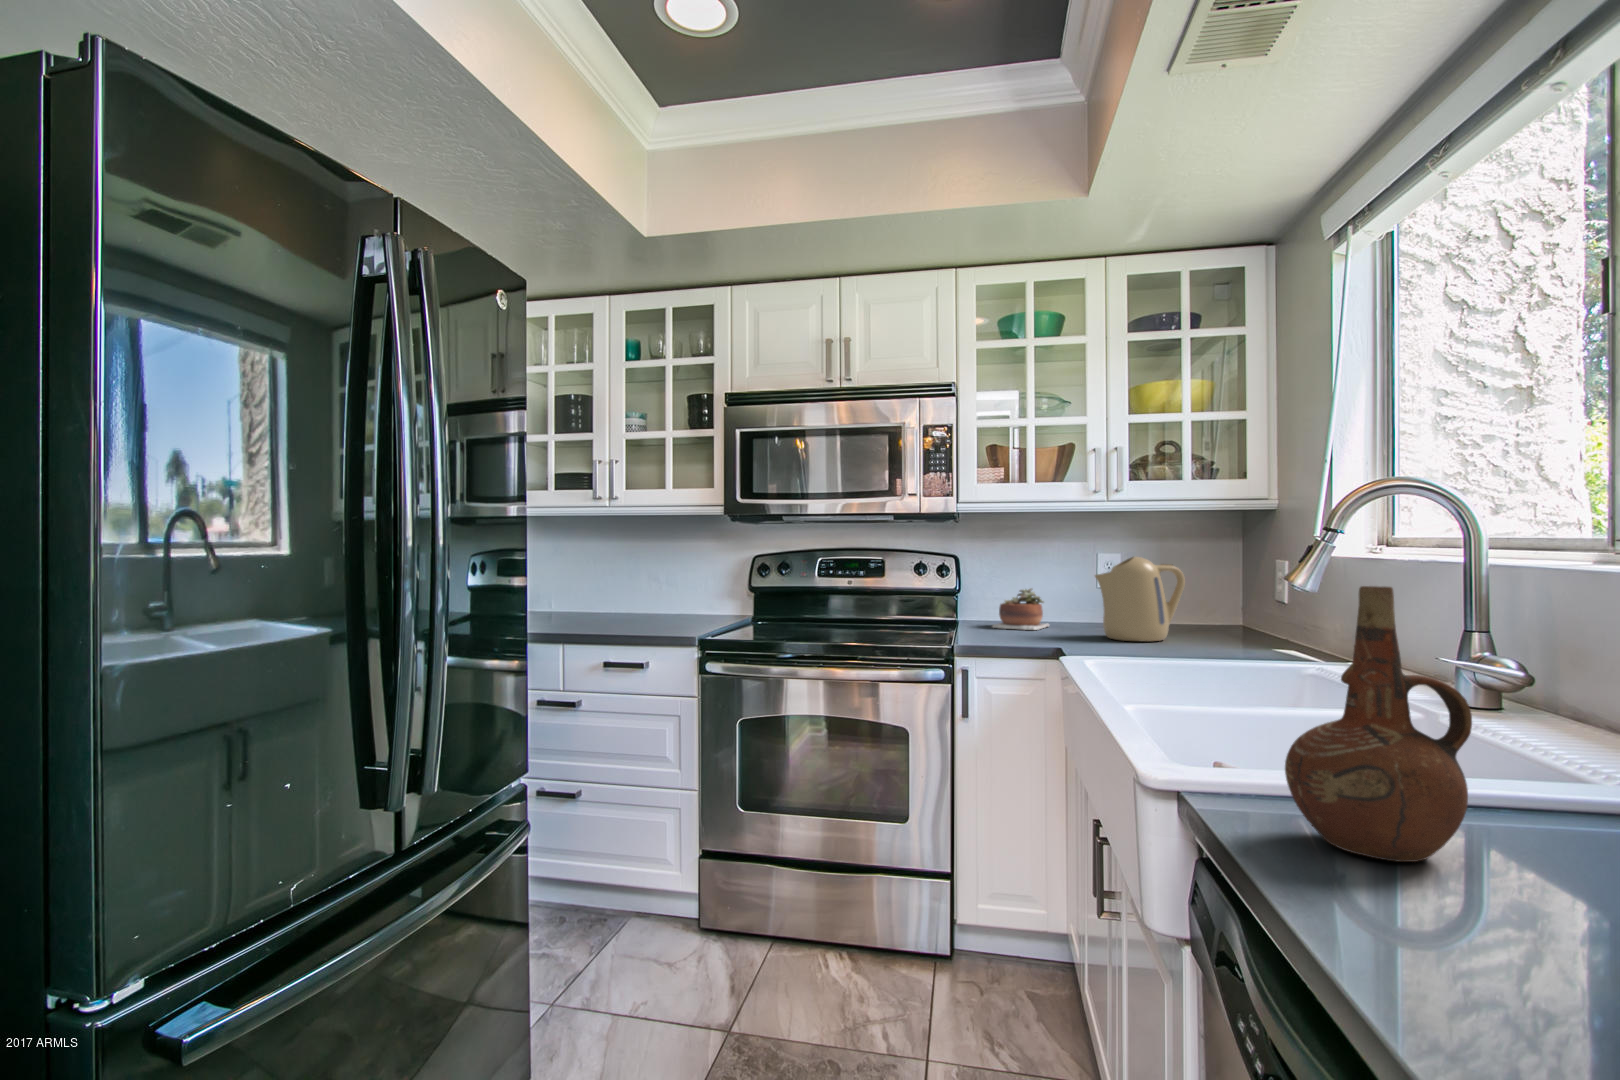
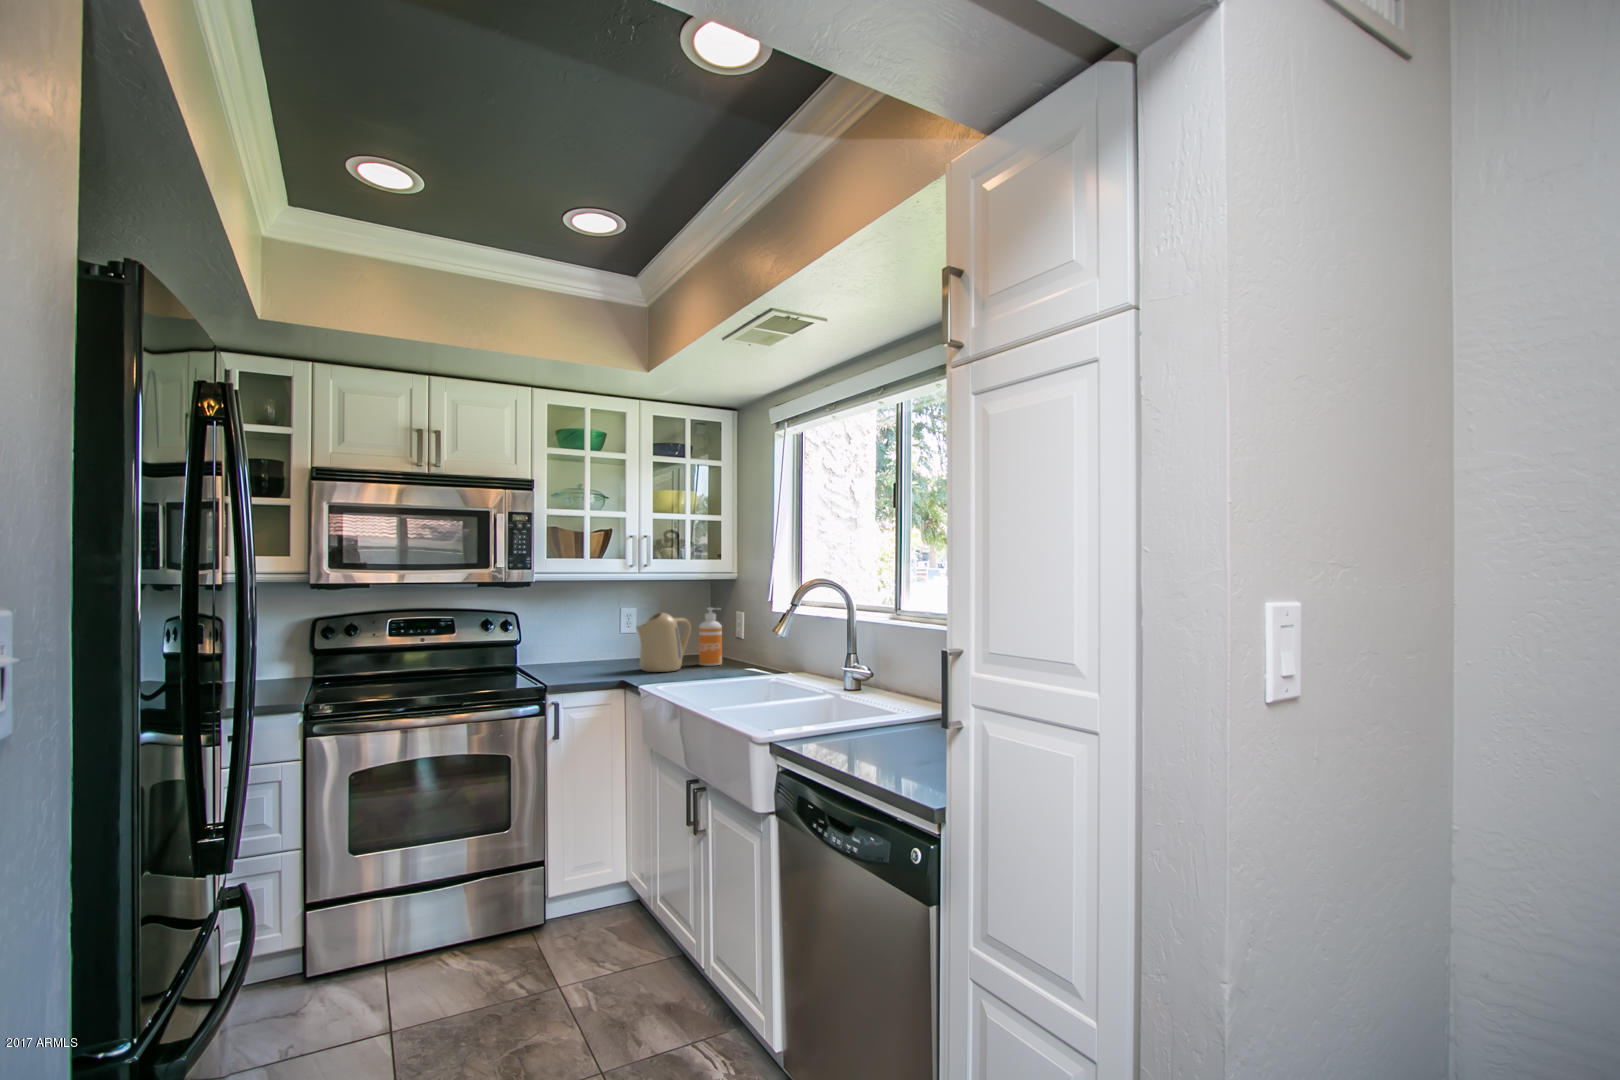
soap dispenser: none [1205,552,1245,640] -> present [699,608,722,666]
ceramic pitcher: present [1285,586,1472,862] -> none [819,643,873,742]
succulent plant: present [993,588,1049,630] -> none [550,637,590,671]

